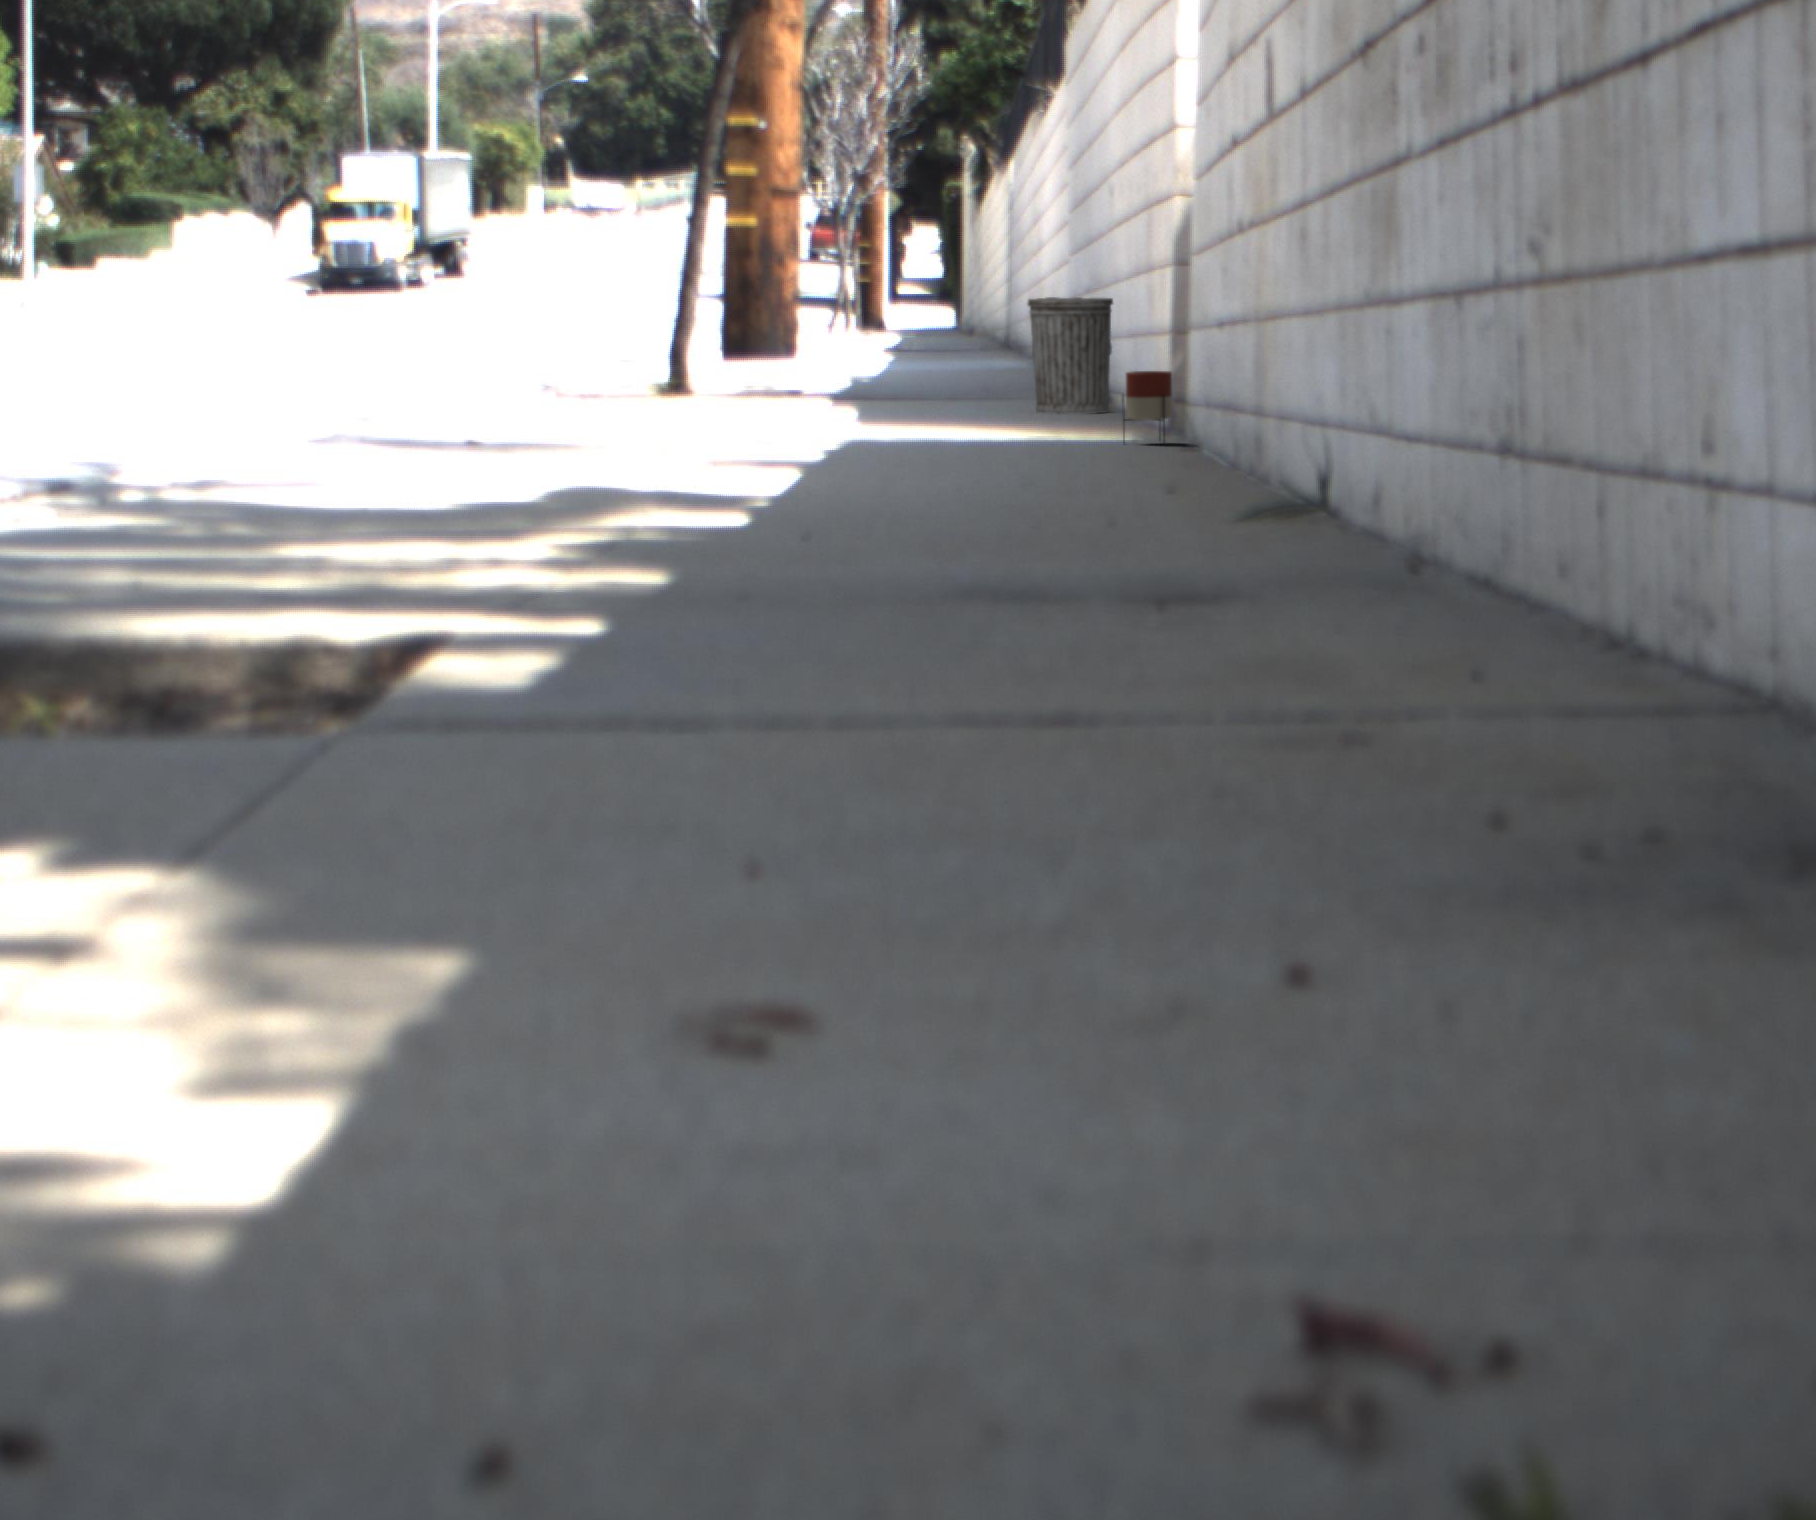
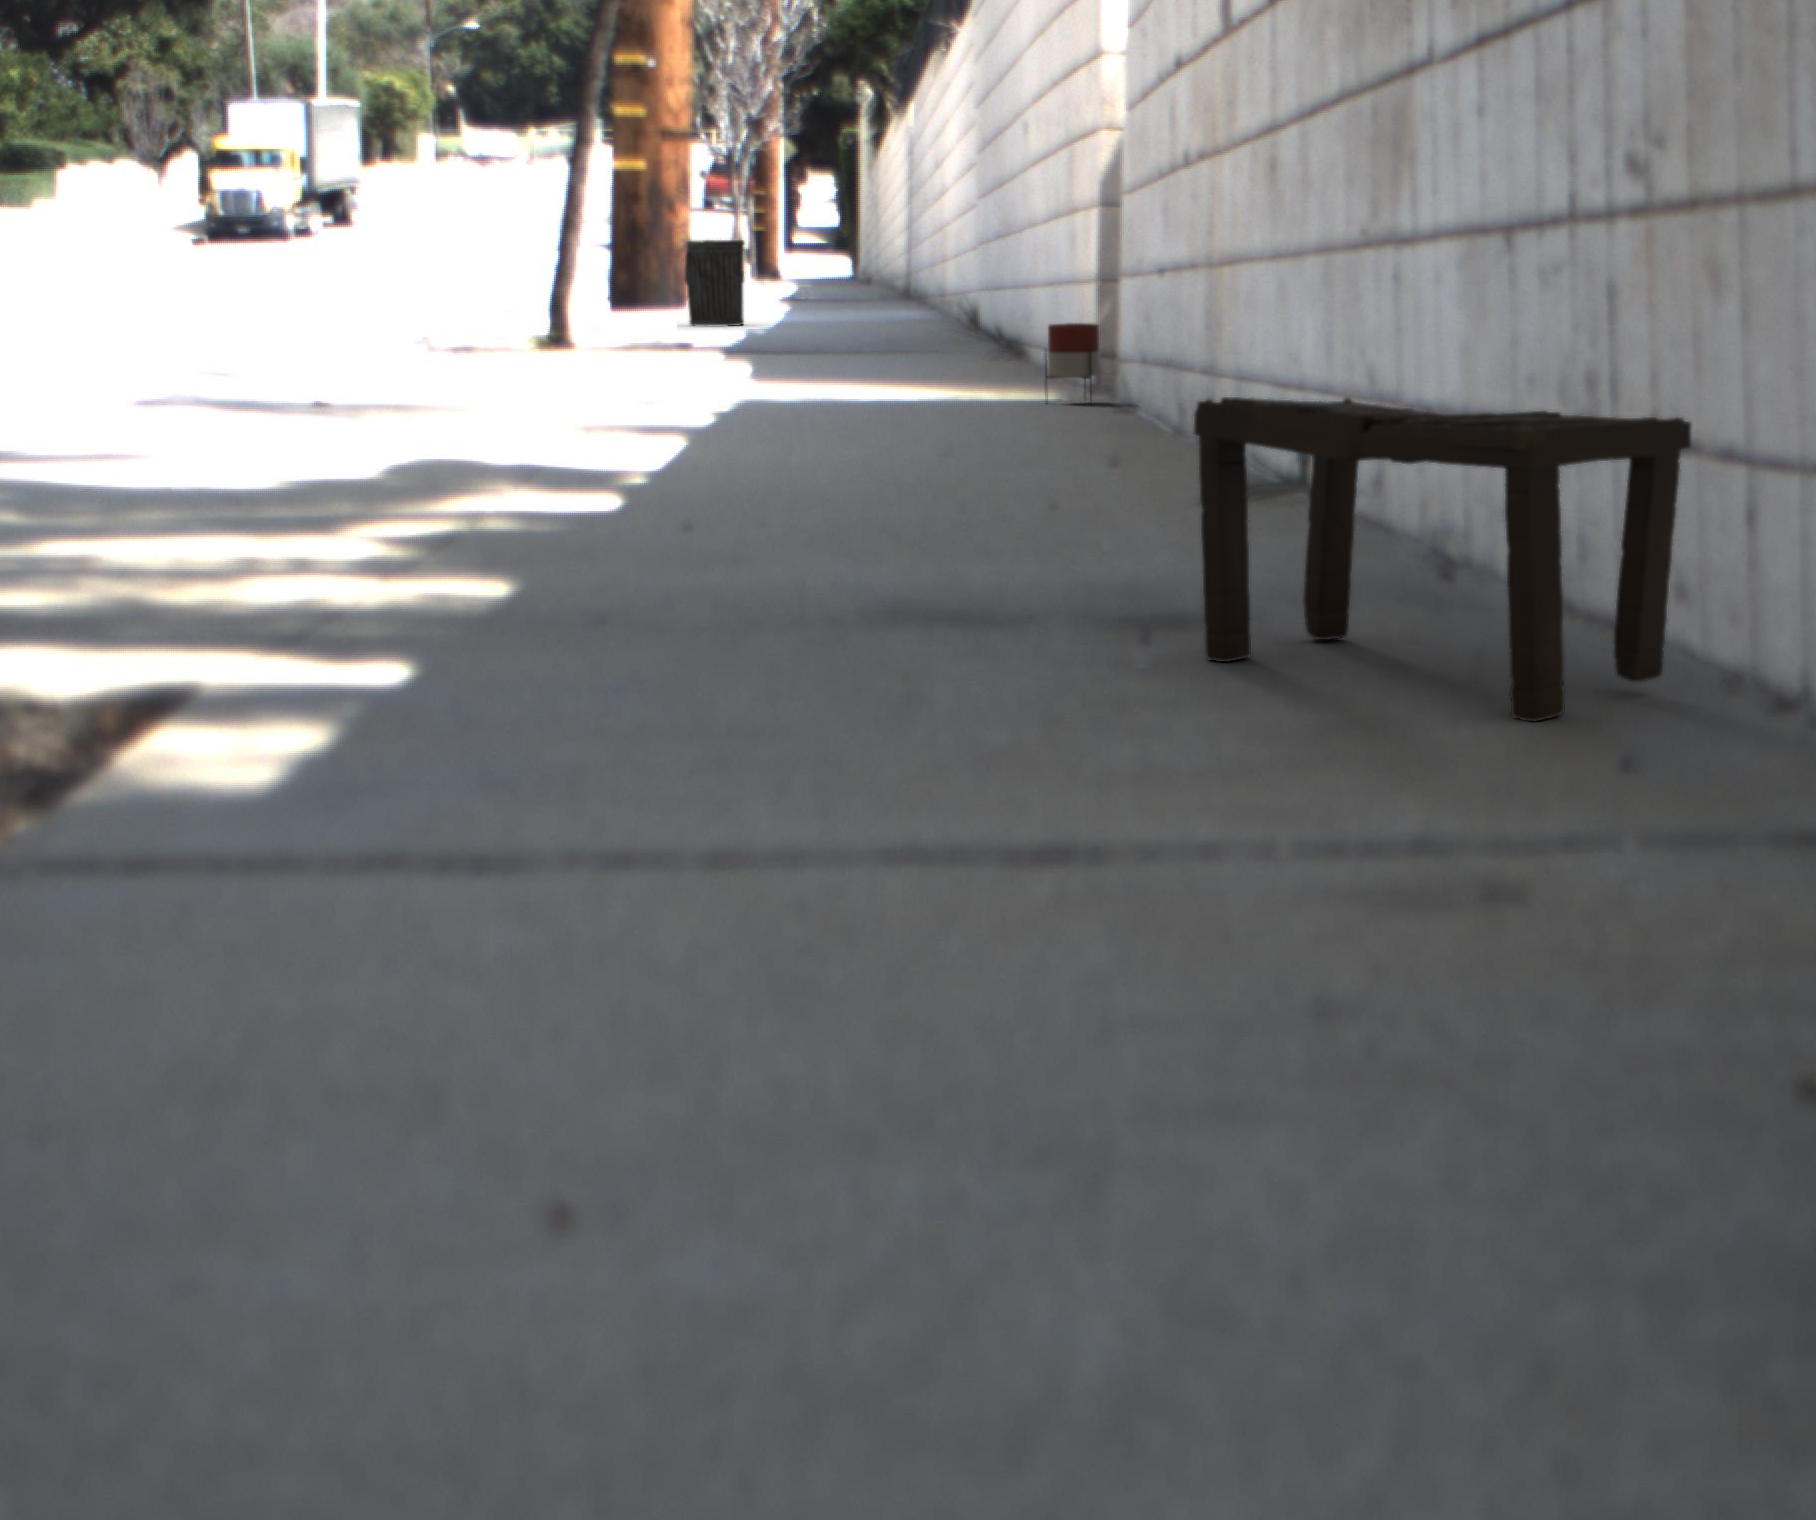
trash can: present [1027,297,1113,414] -> present [685,240,744,327]
bench: none [1194,420,1559,657] -> present [1193,397,1691,722]

